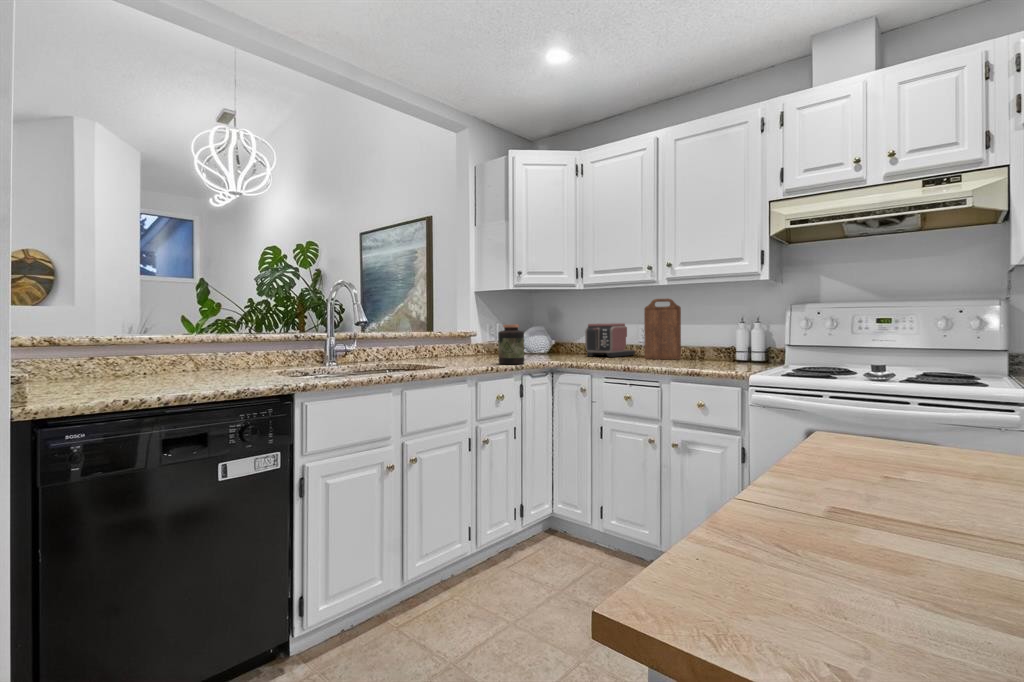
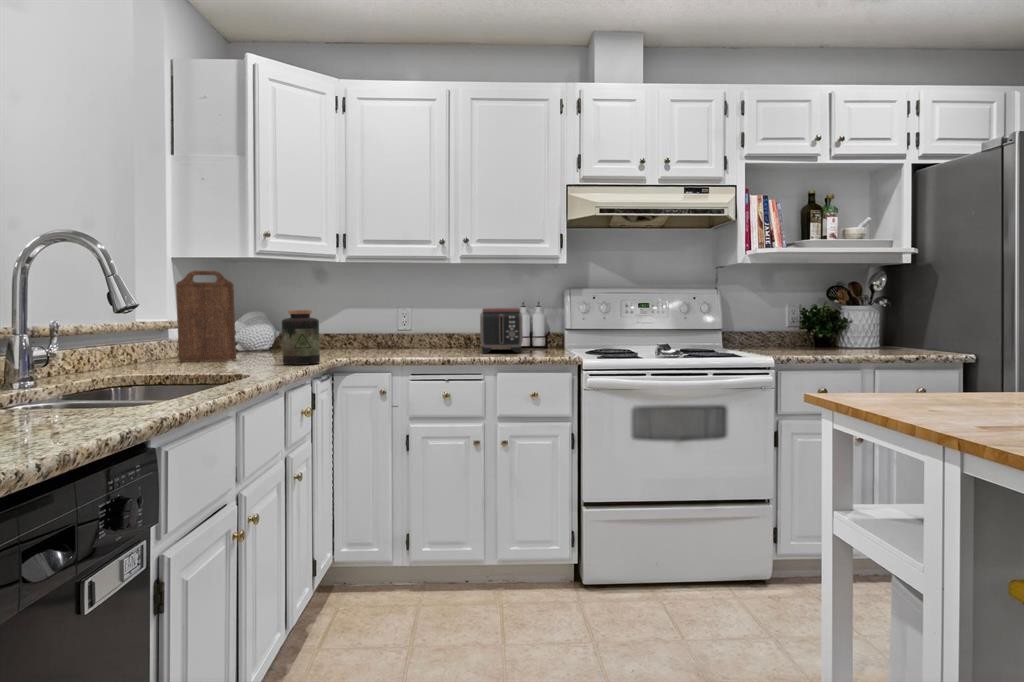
cutting board: present [644,299,681,360] -> present [176,270,236,361]
toaster: present [585,323,635,357] -> present [480,308,523,353]

